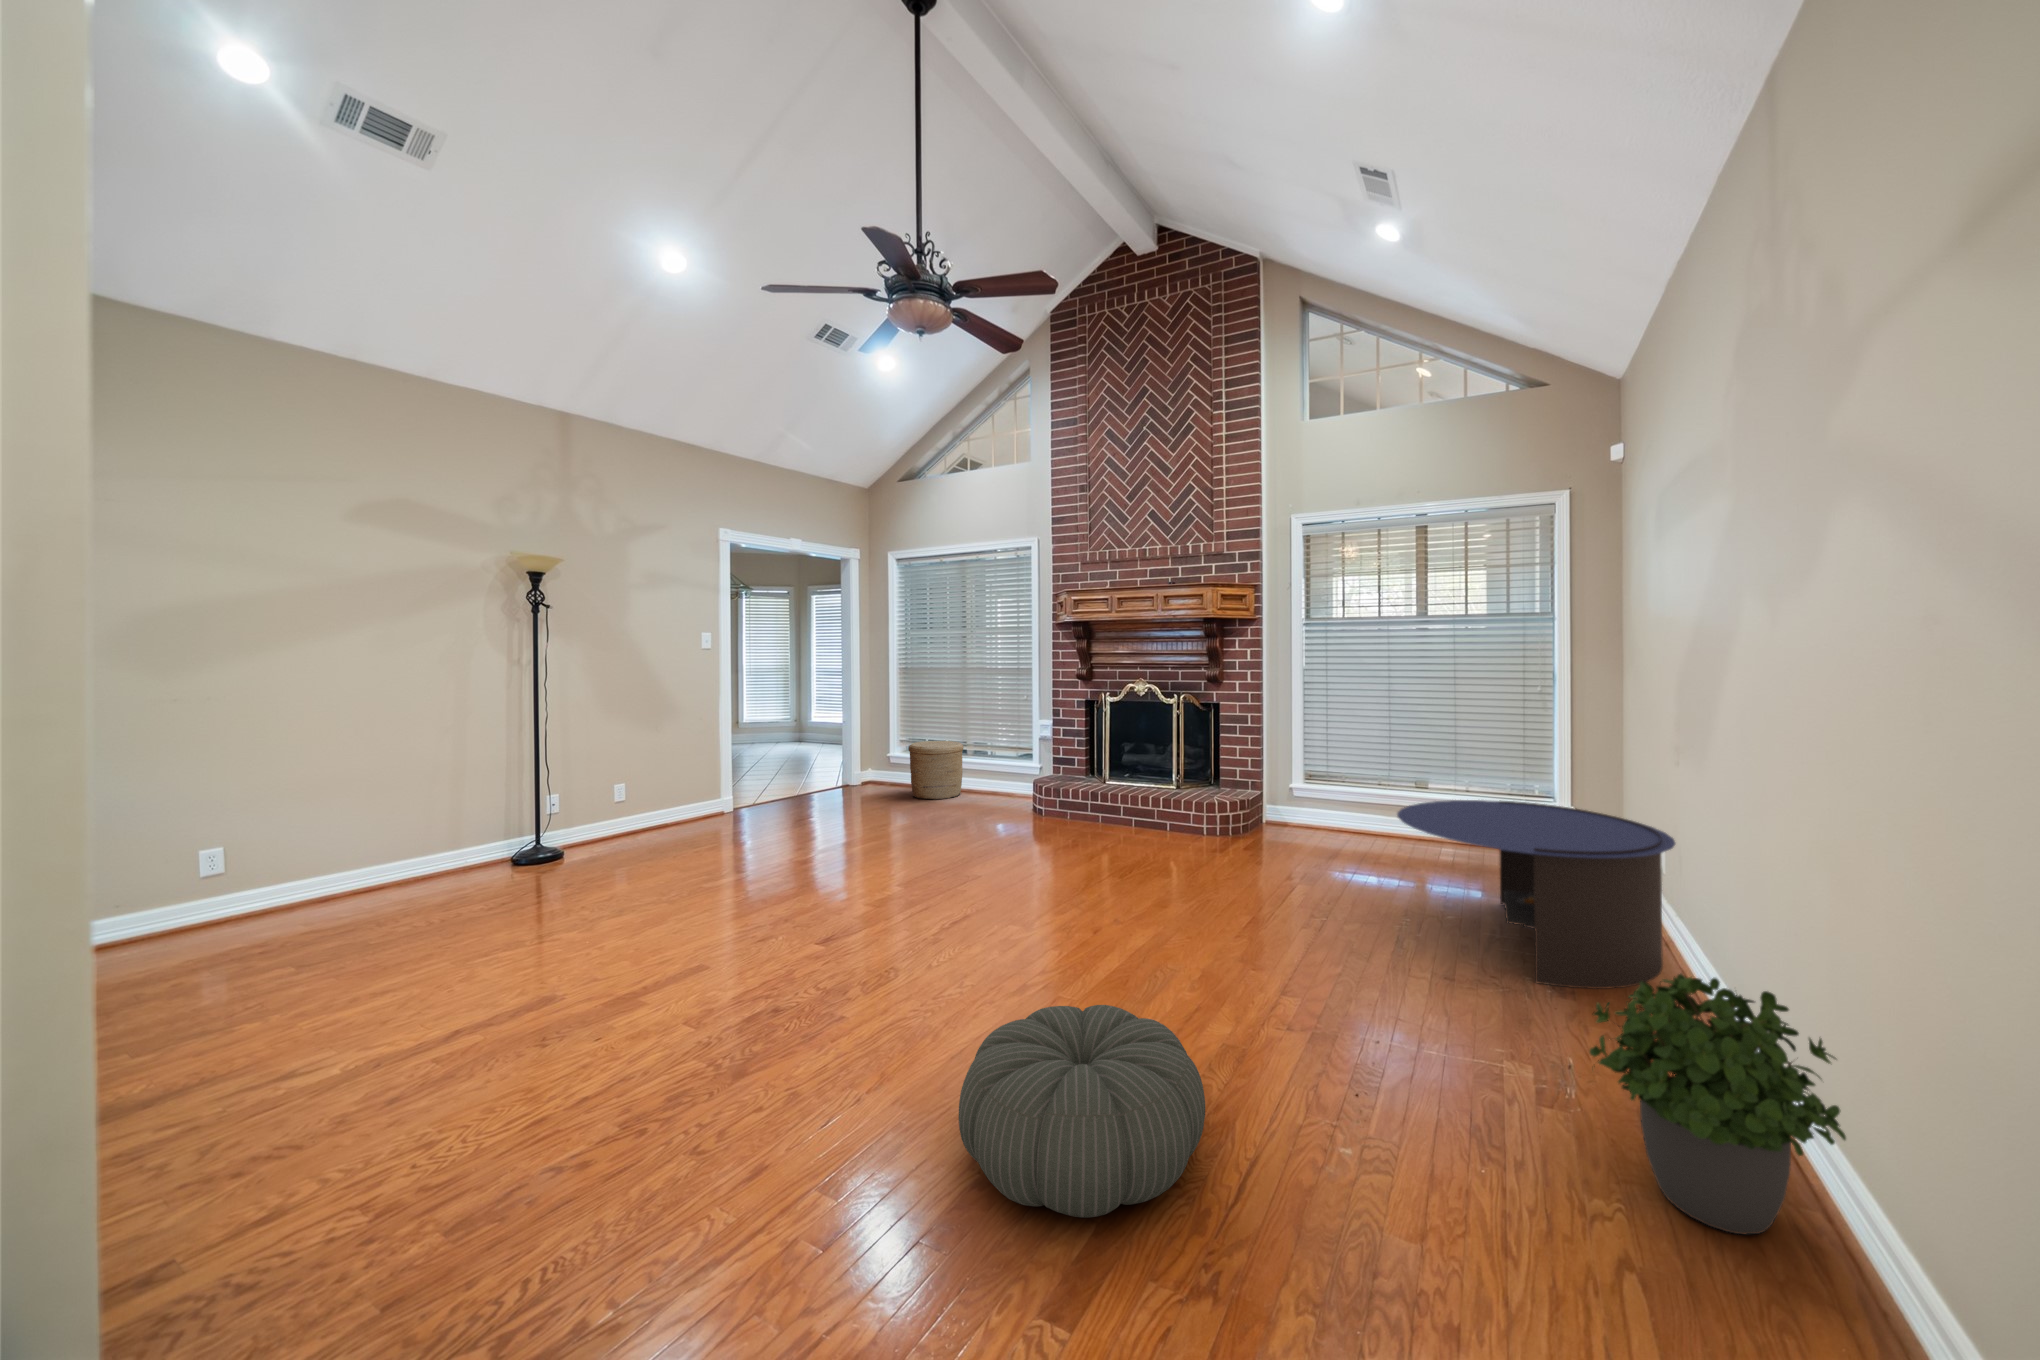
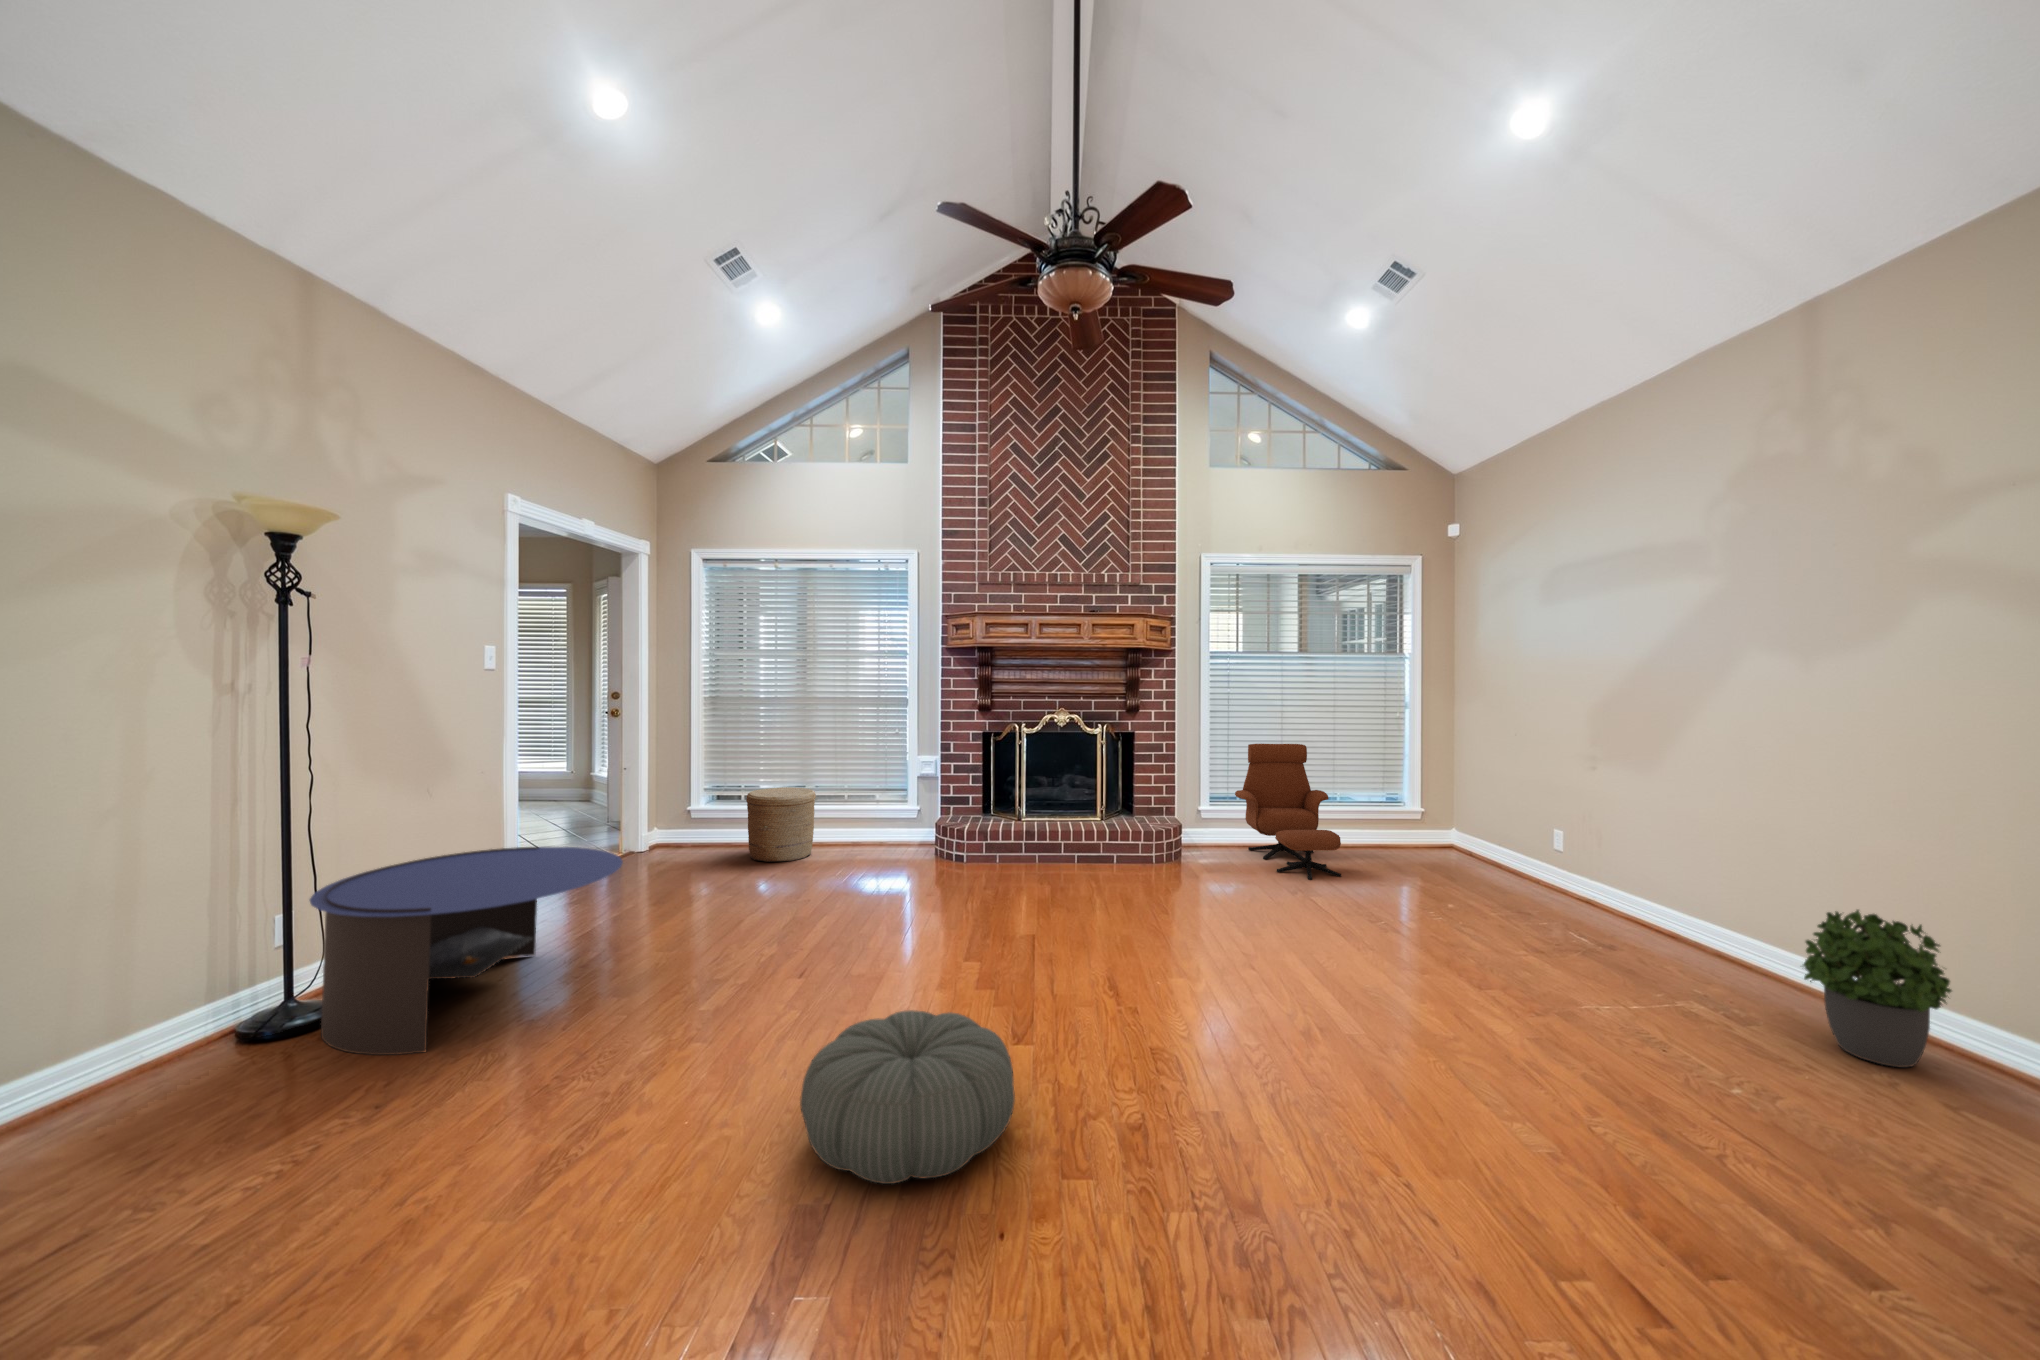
lounge chair: none [1315,720,1425,872] -> present [1235,744,1341,880]
coffee table: present [1397,800,1675,989] -> present [310,847,622,1055]
pouf: present [959,1005,1205,1218] -> present [800,1010,1015,1184]

